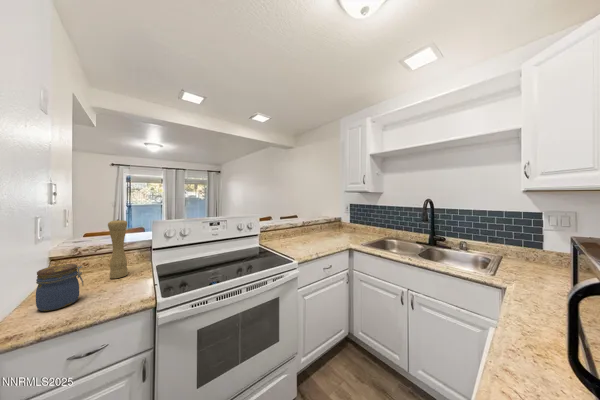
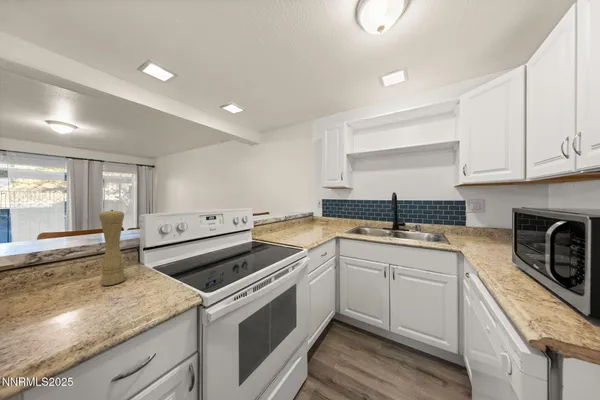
jar: present [36,264,83,311] -> none [35,265,98,330]

